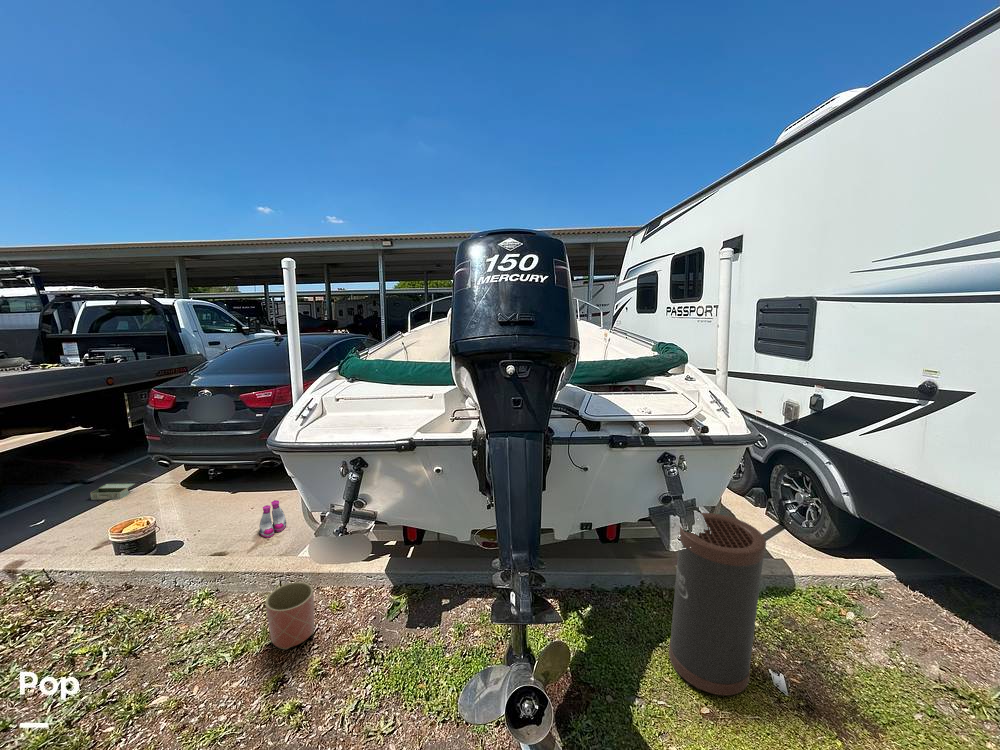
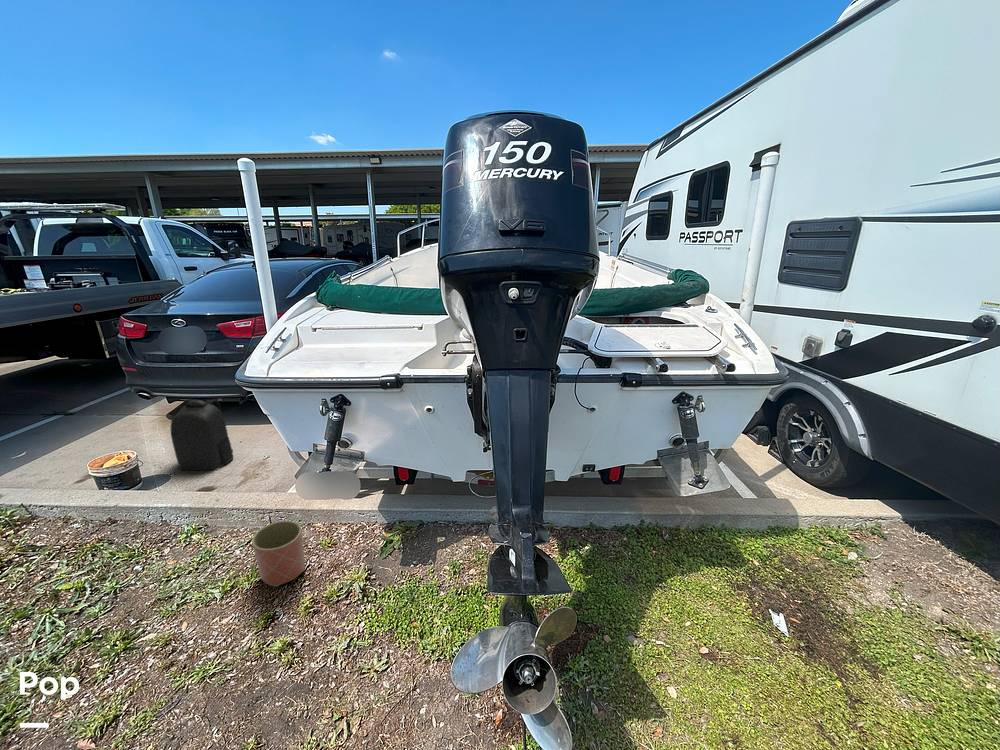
backpack: none [190,466,247,535] -> present [171,400,233,470]
toolbox: present [90,483,135,500] -> none [68,416,115,433]
boots: present [259,500,286,538] -> none [246,436,274,474]
trash can: present [669,513,766,695] -> none [669,456,782,636]

